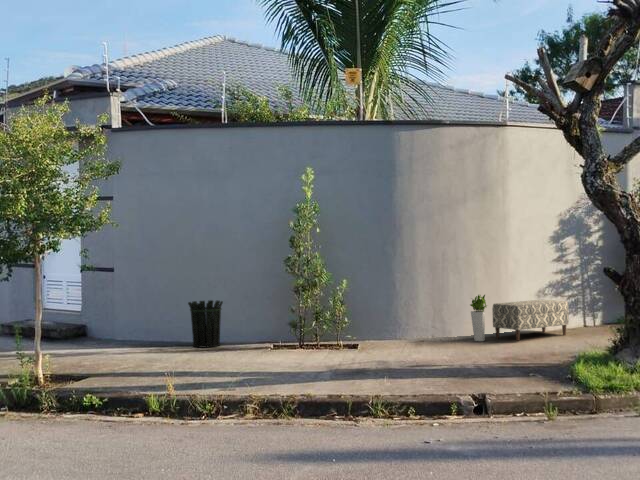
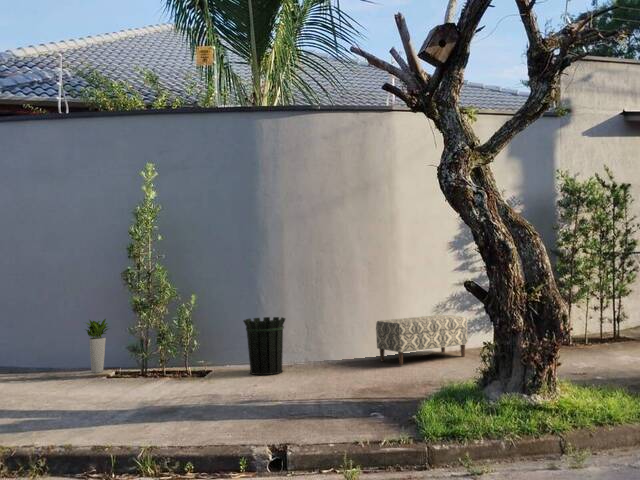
planter: present [470,295,487,341] -> present [86,319,108,373]
waste bin: present [188,300,223,348] -> present [243,317,285,375]

